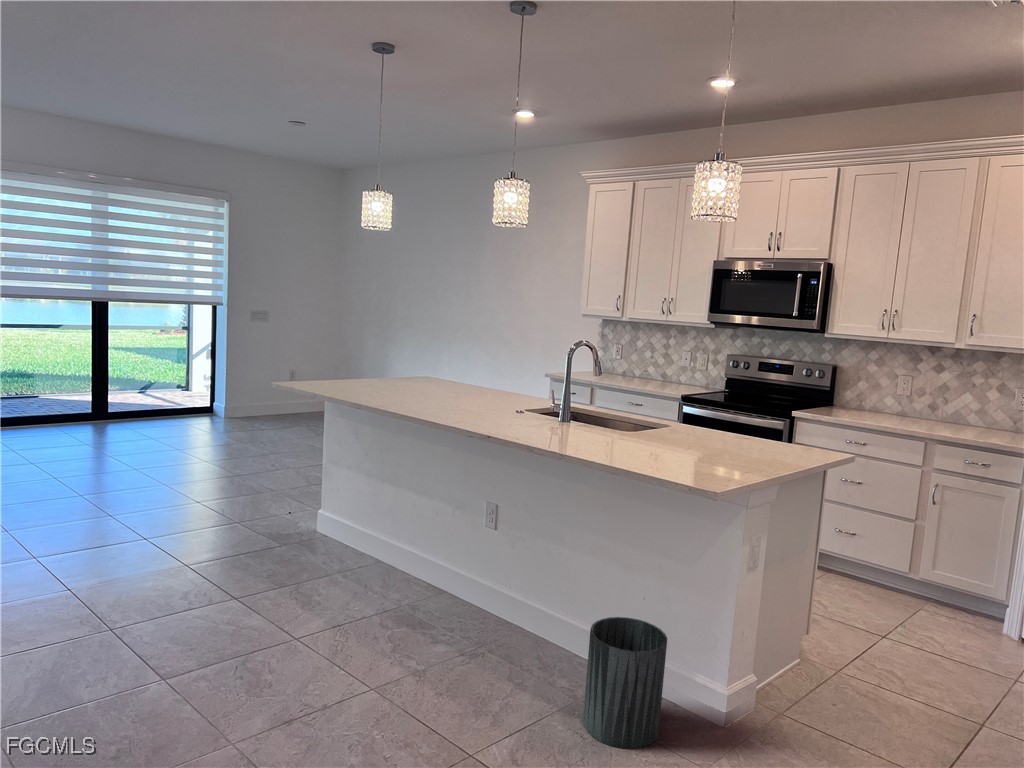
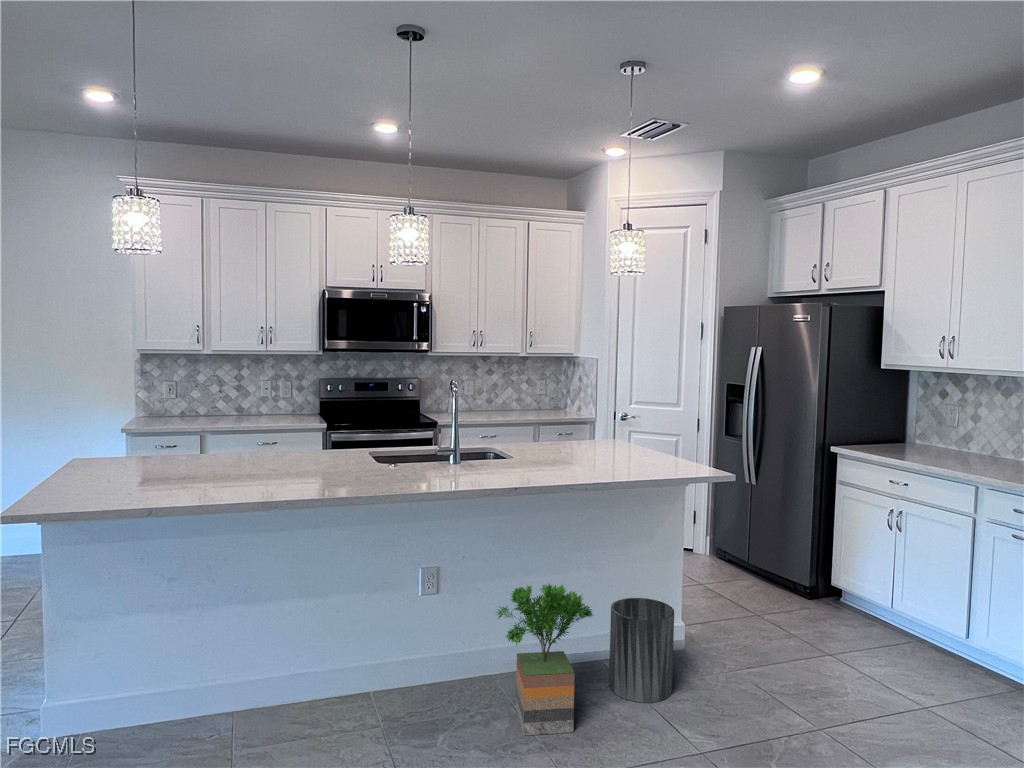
potted tree: none [456,544,561,699] -> present [496,584,594,735]

